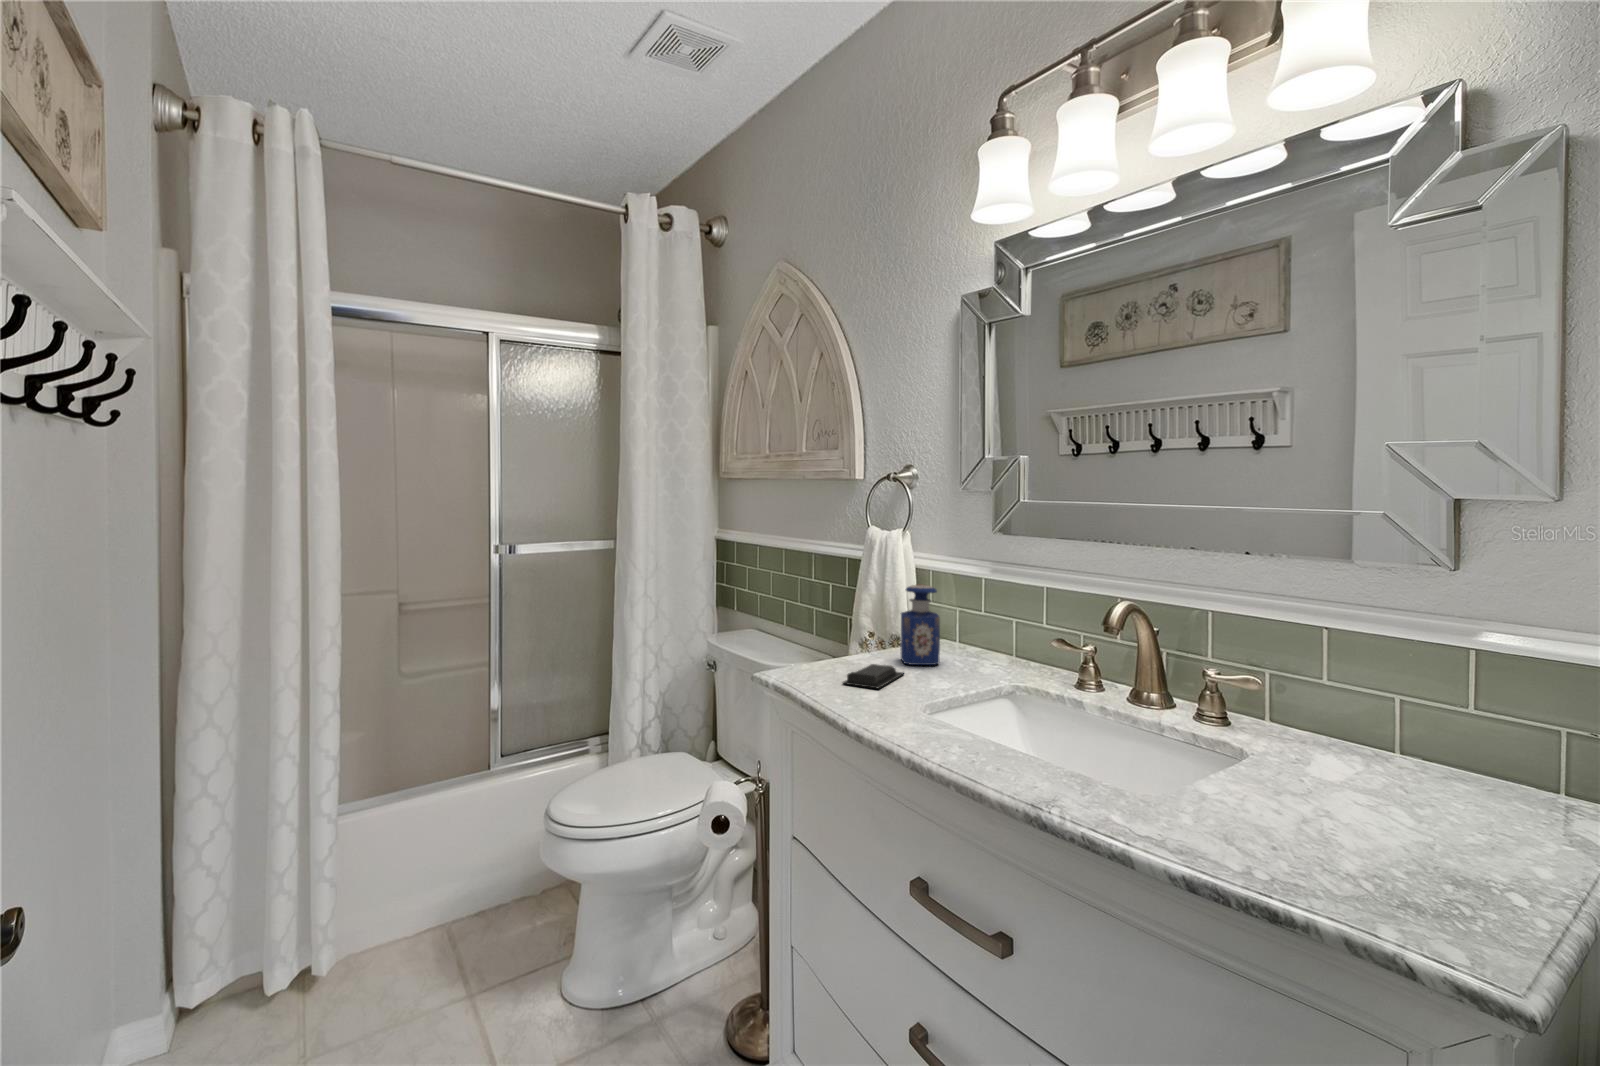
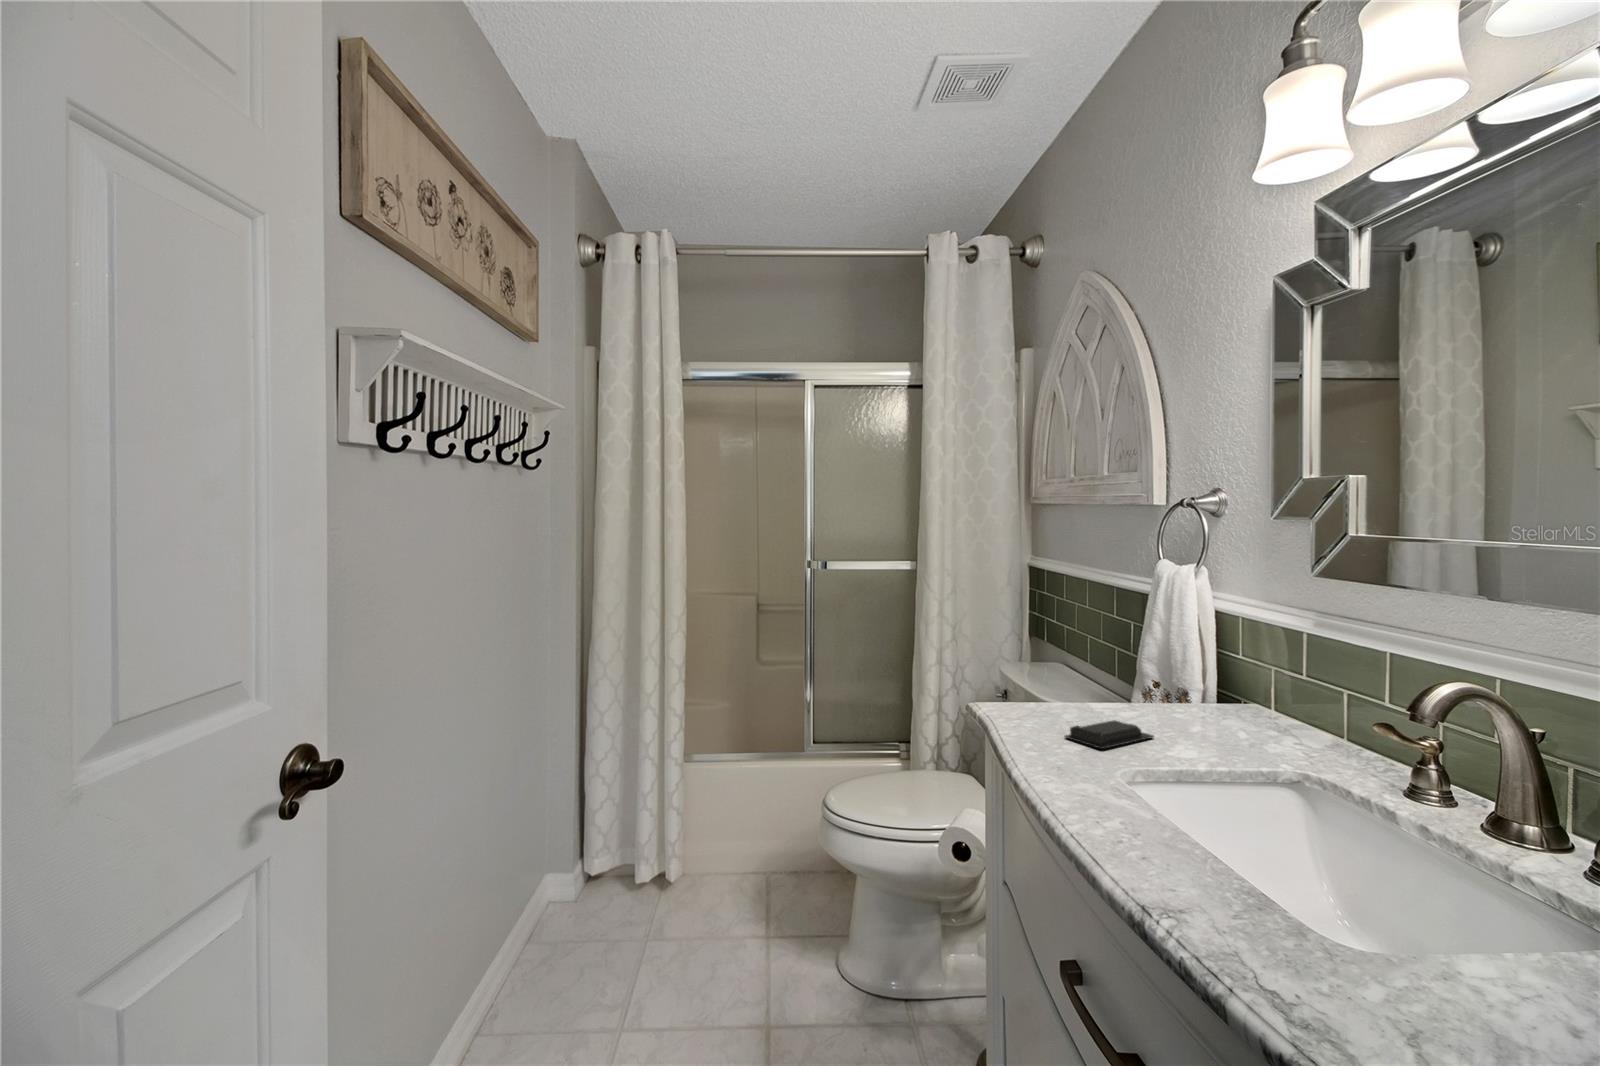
perfume bottle: present [900,584,940,665] -> none [1165,632,1217,732]

